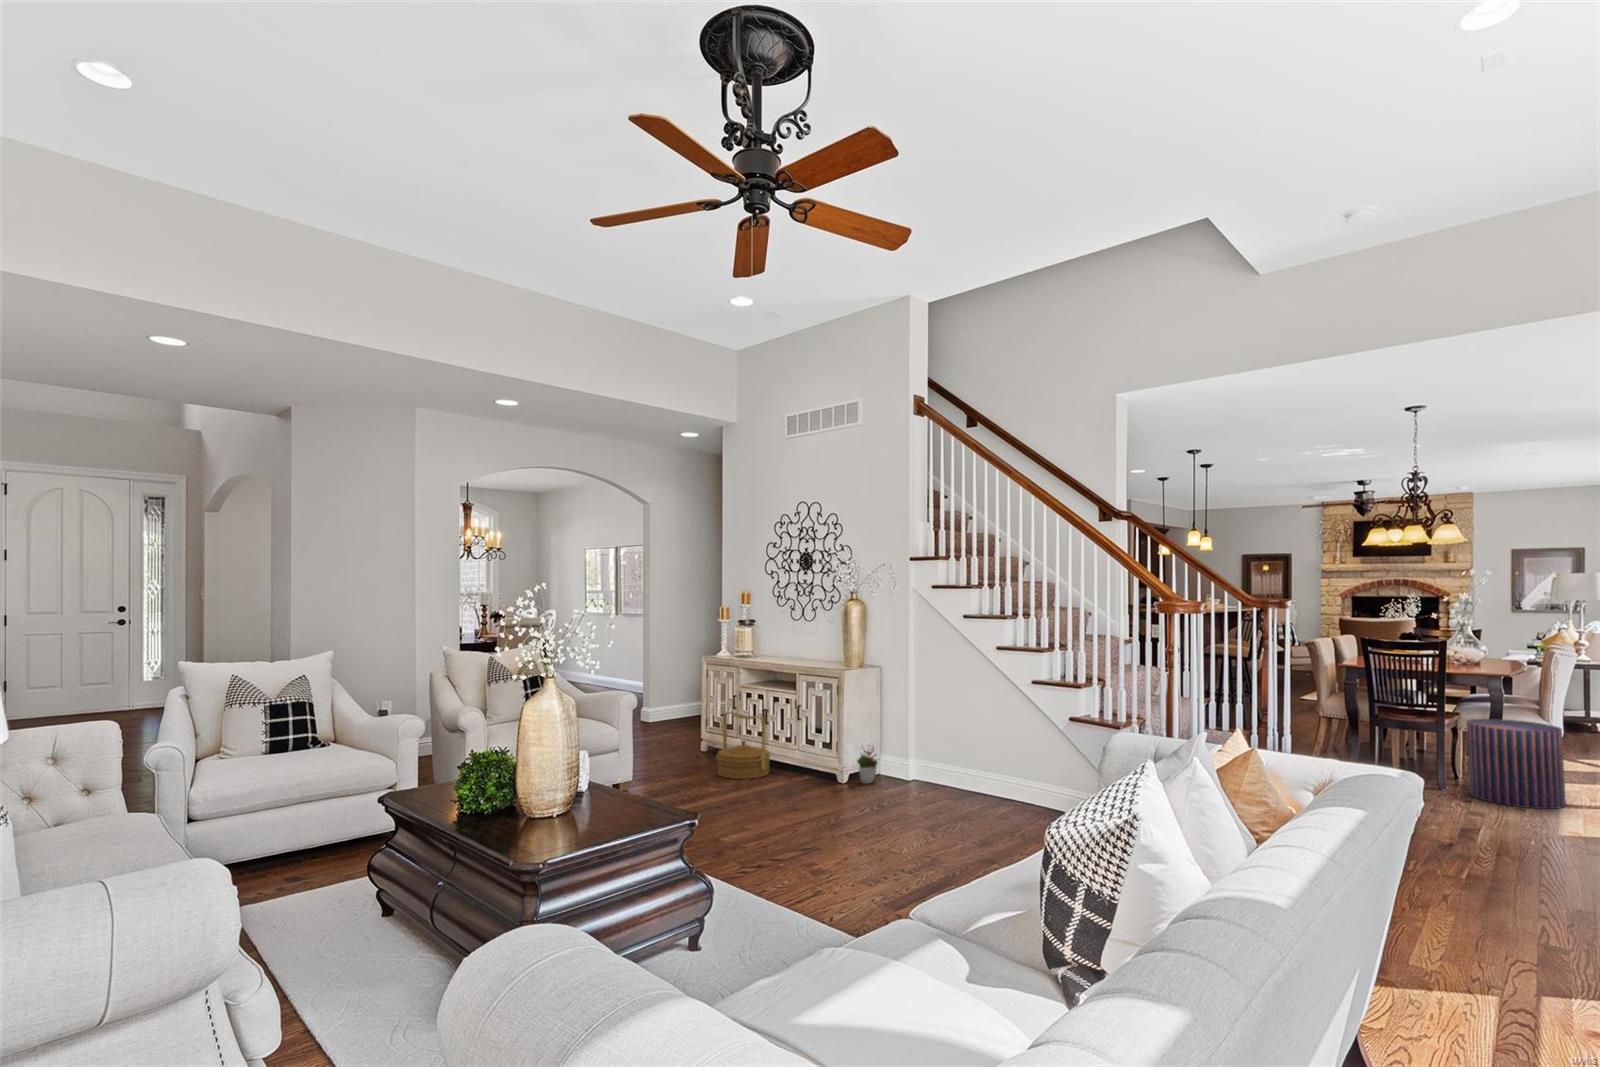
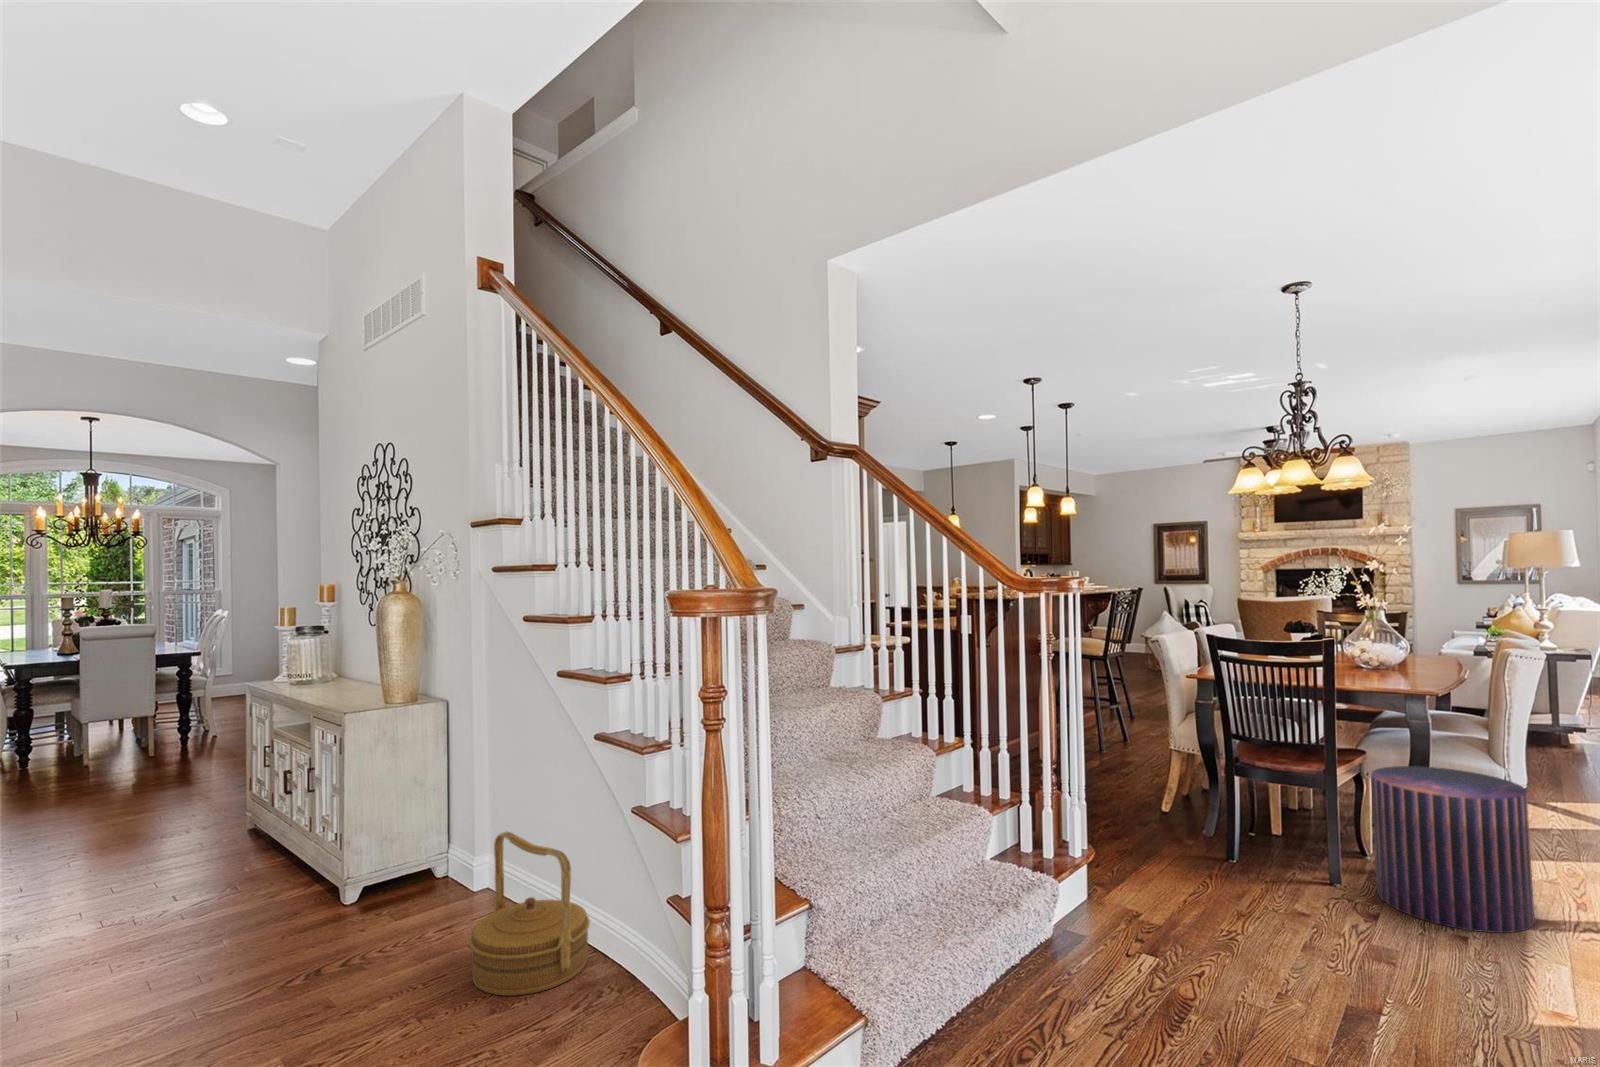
woven basket: present [717,712,770,779] -> present [469,832,590,996]
decorative plant: present [857,748,877,784] -> none [370,835,413,902]

